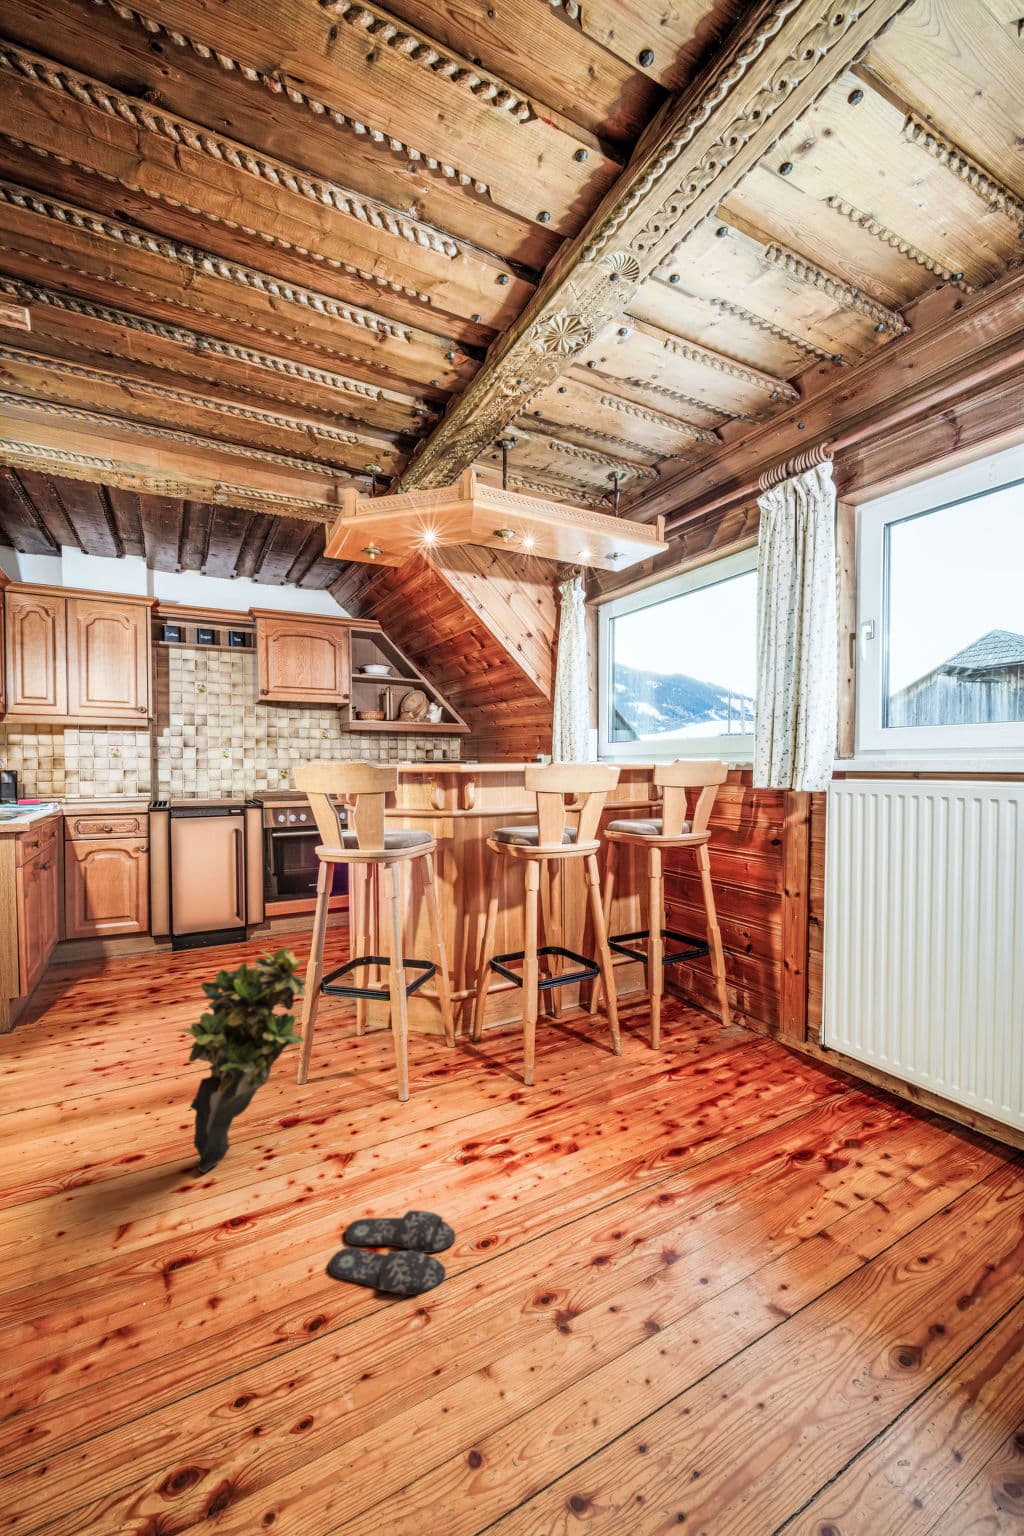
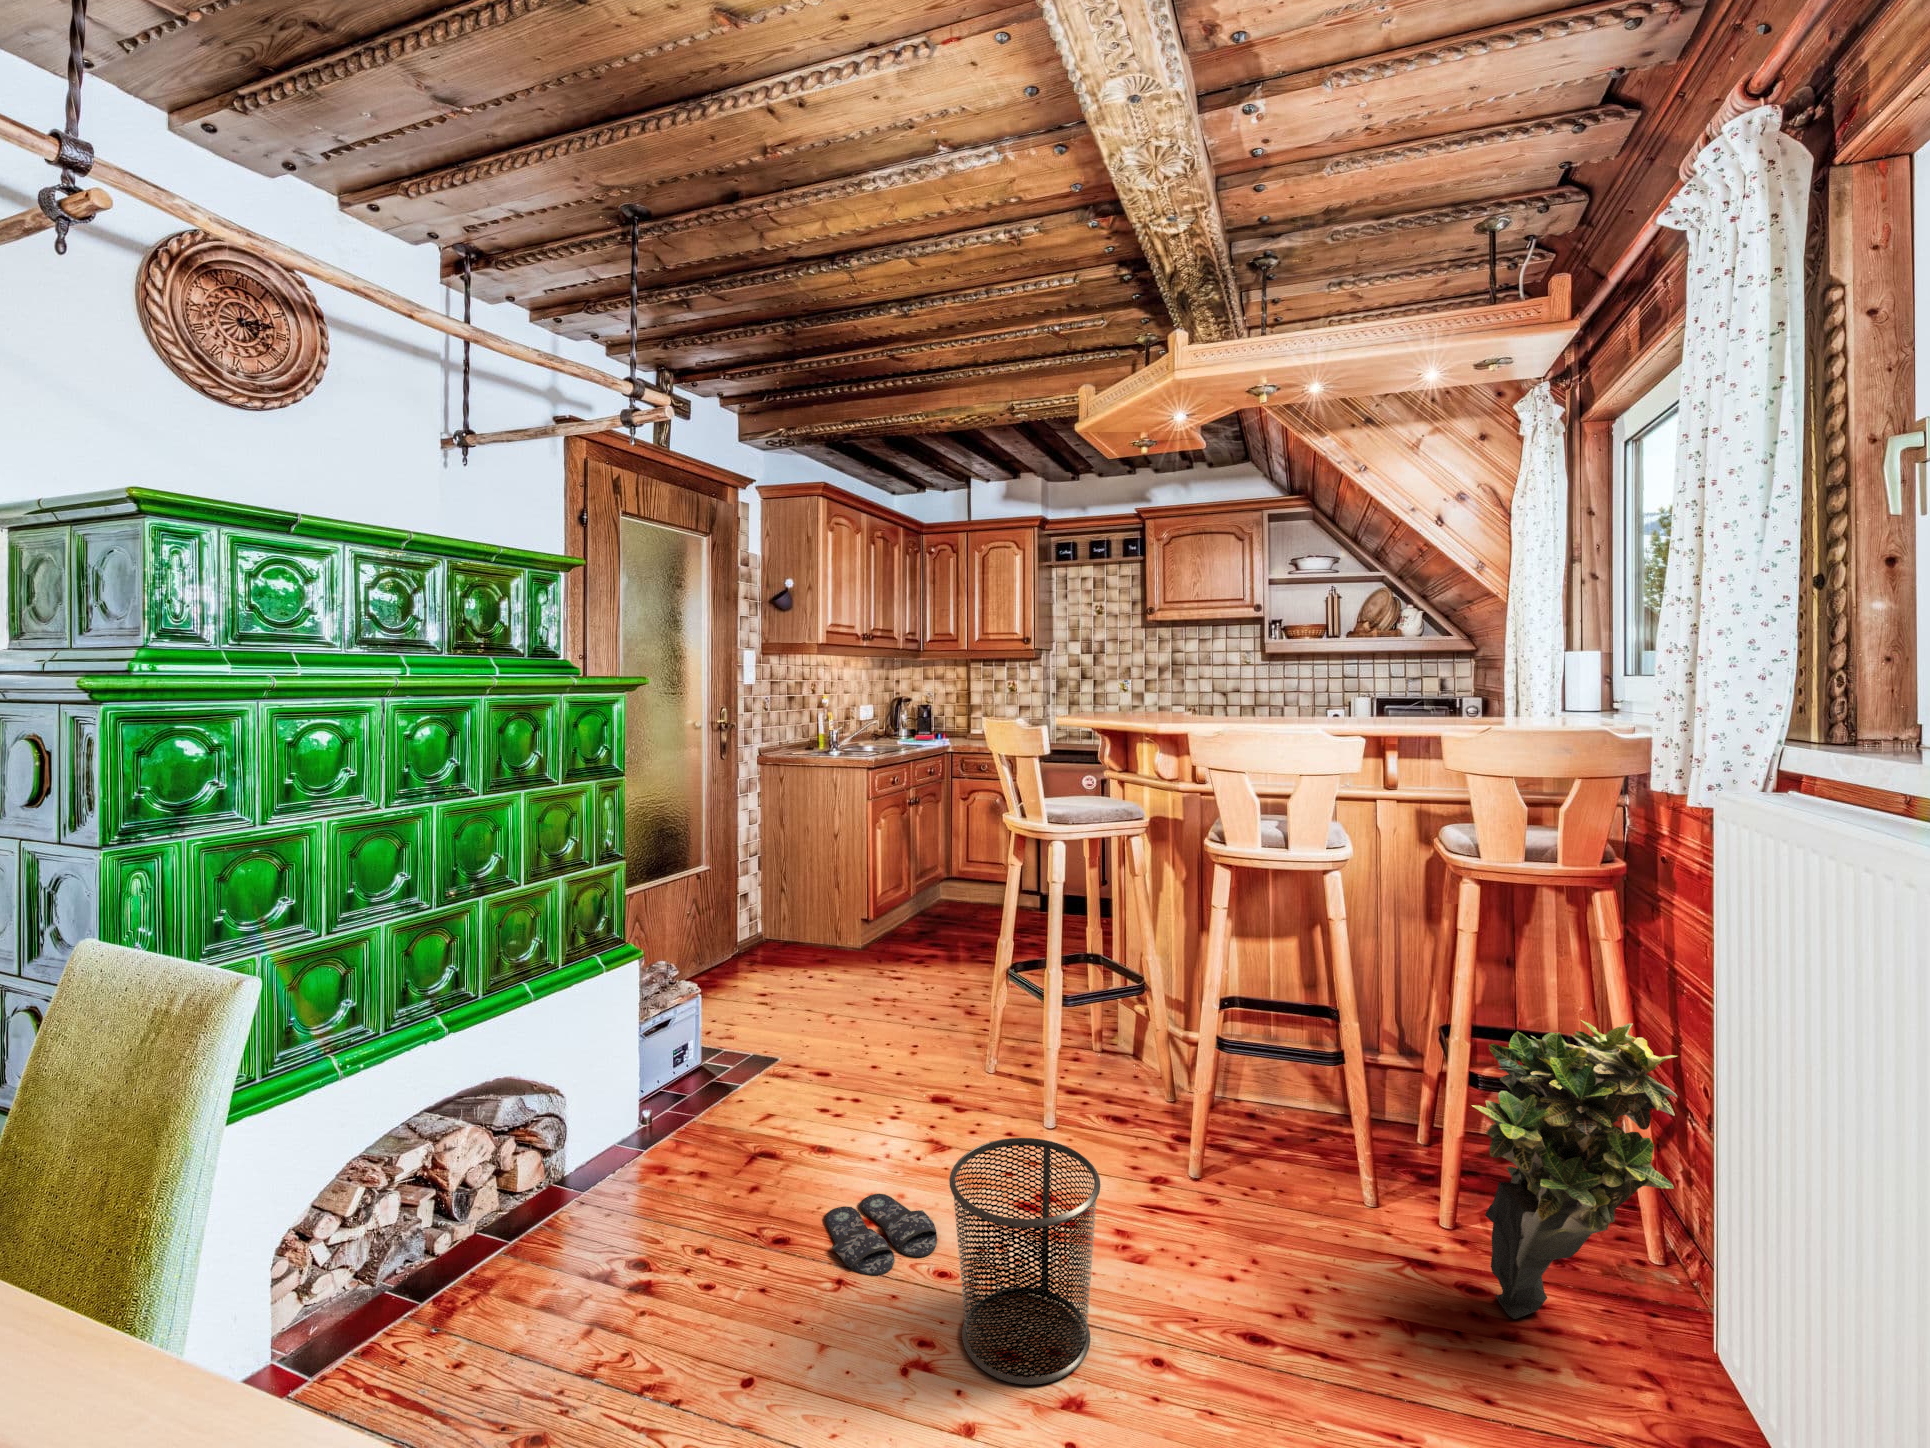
potted plant: present [181,947,307,1173] -> present [1472,1020,1677,1319]
waste bin: none [528,1080,651,1281] -> present [949,1138,1100,1385]

